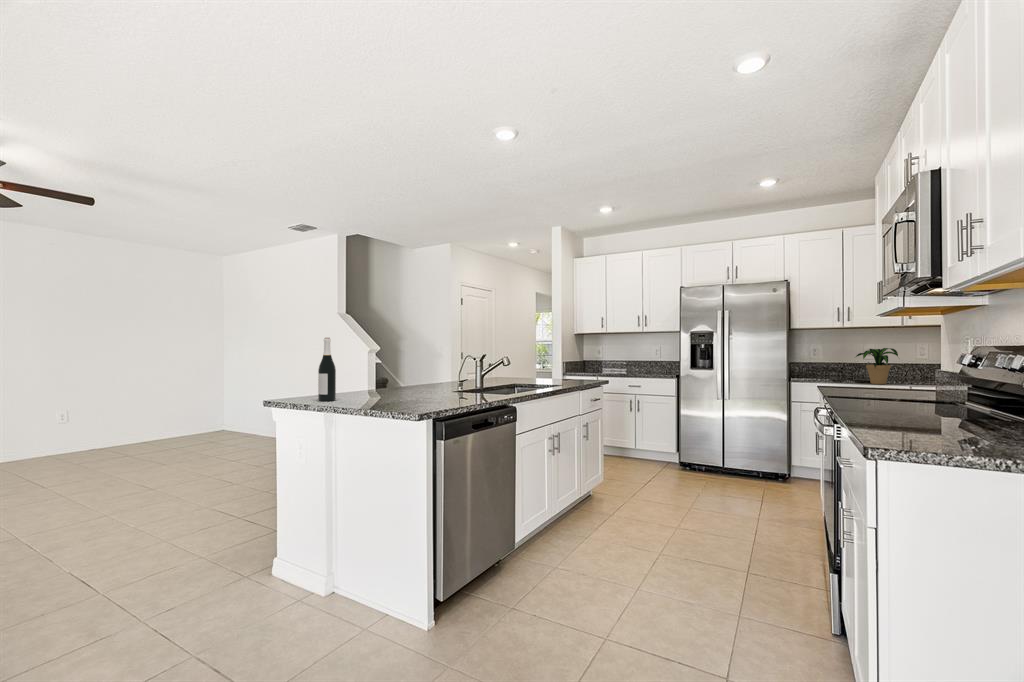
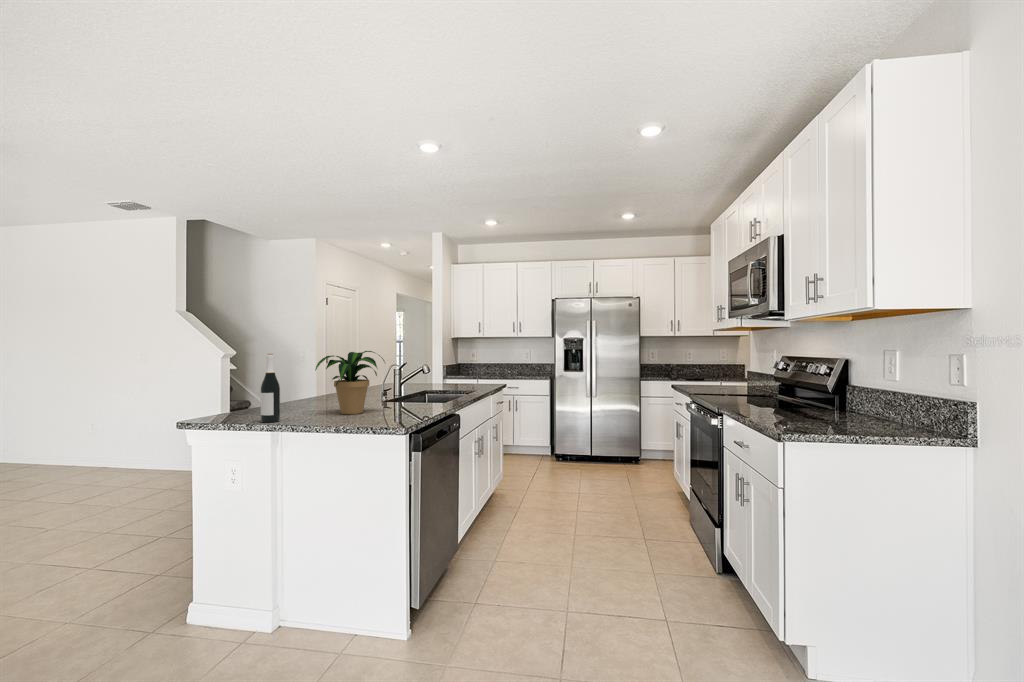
potted plant: present [856,348,898,384] -> present [315,351,385,414]

